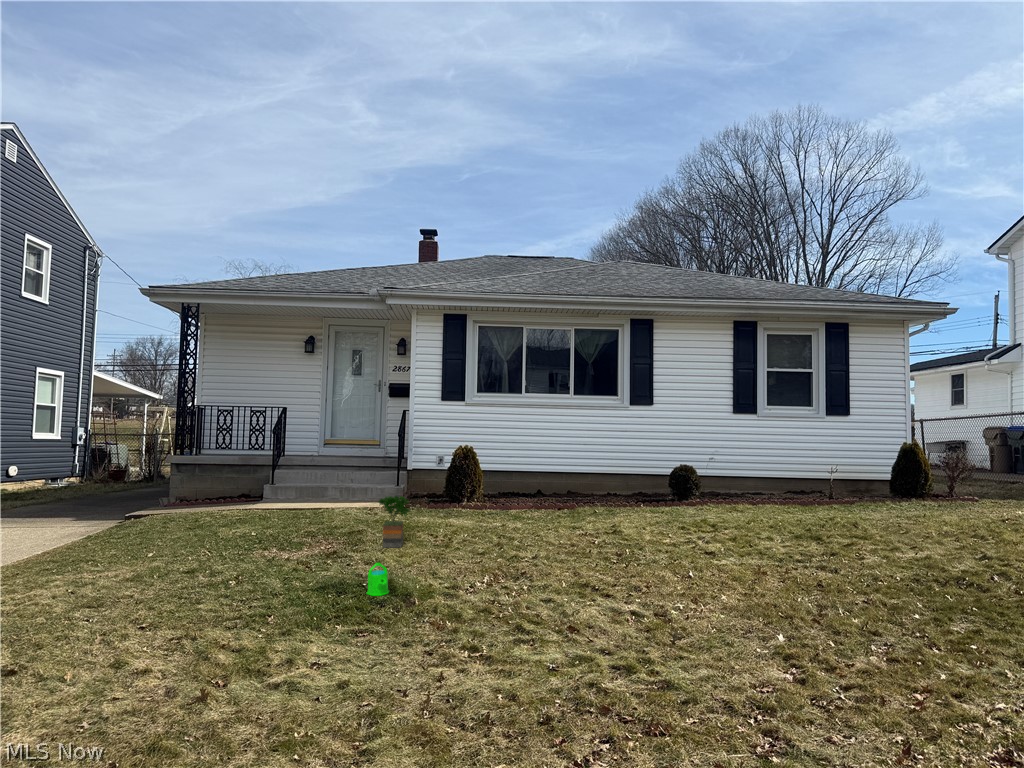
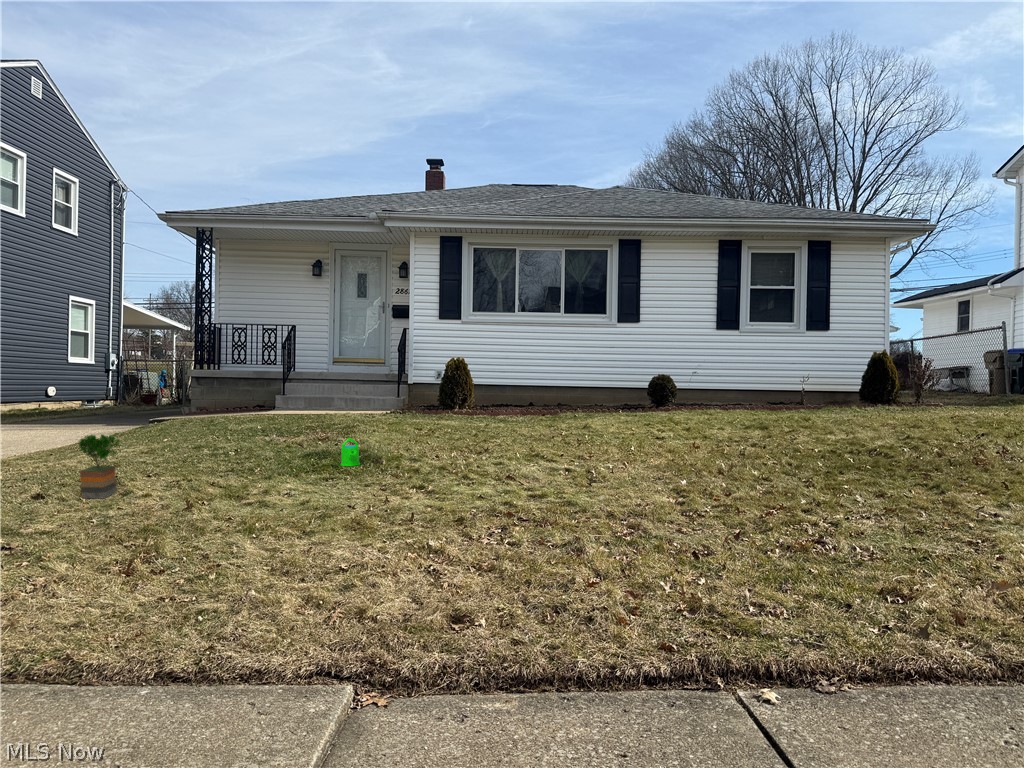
potted tree: present [379,496,410,547] -> present [79,435,120,498]

